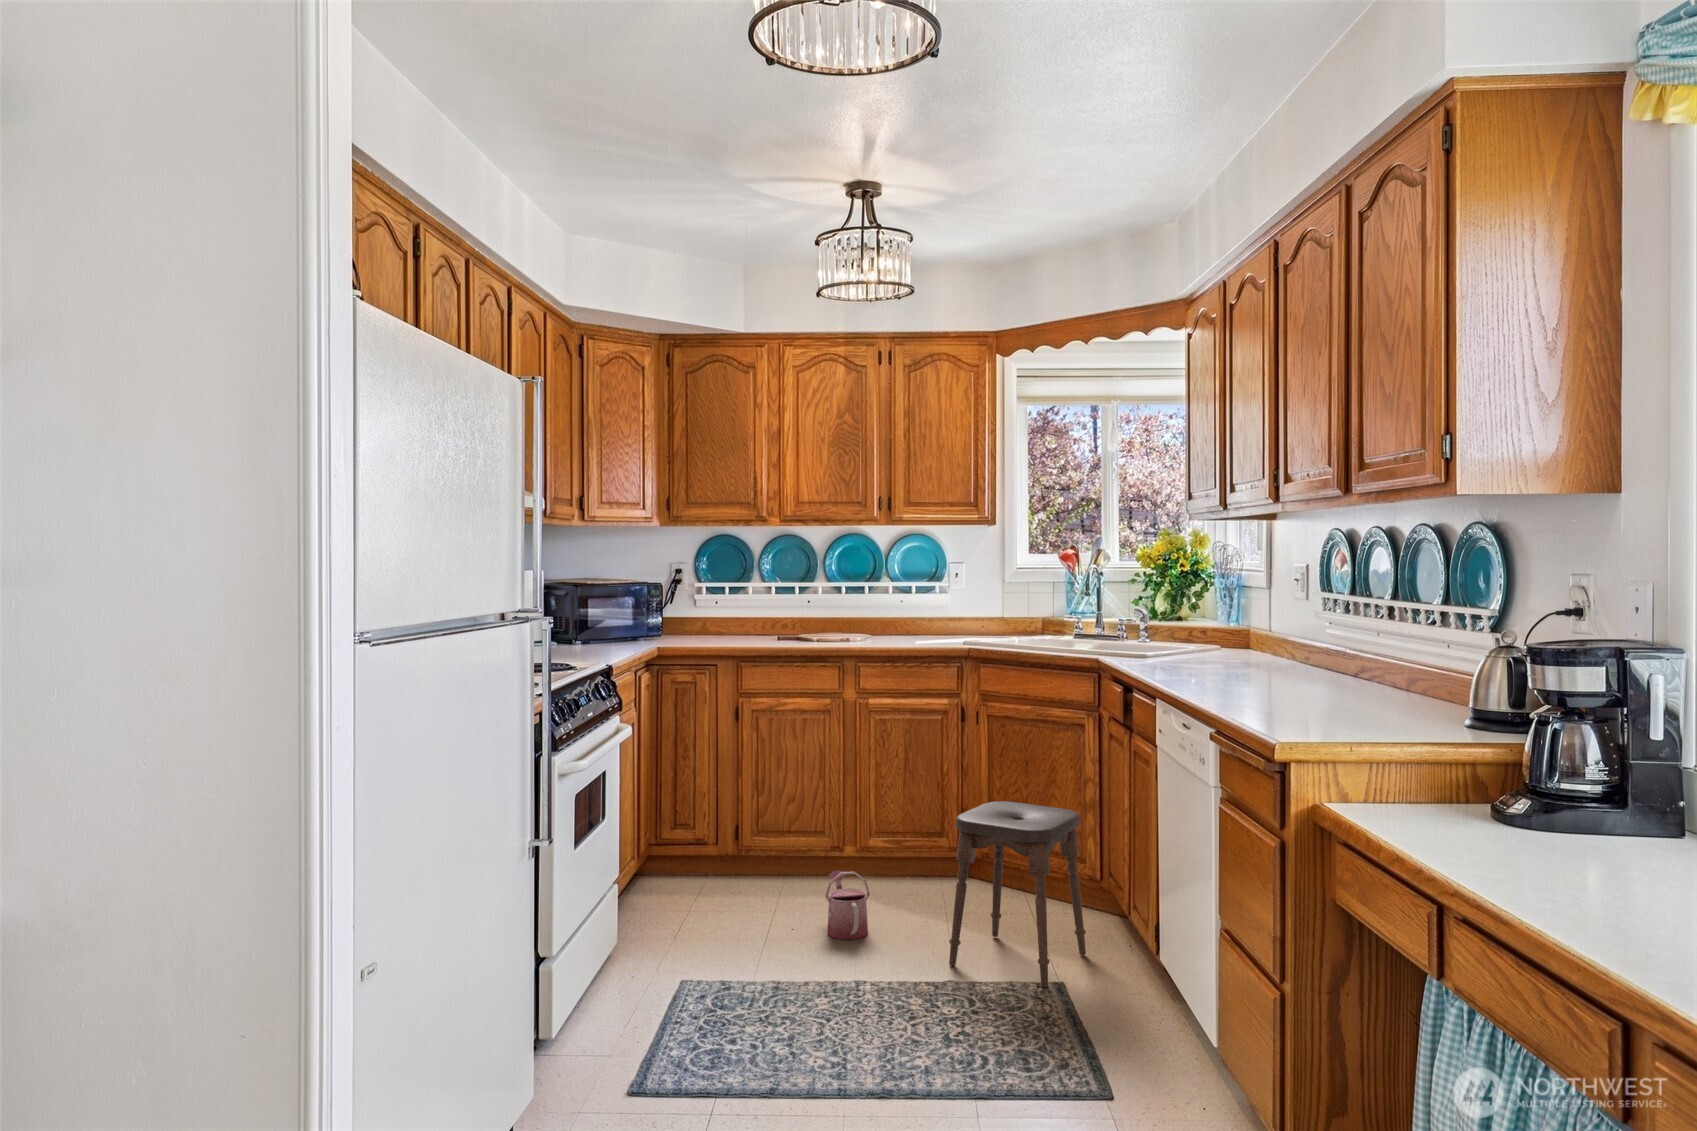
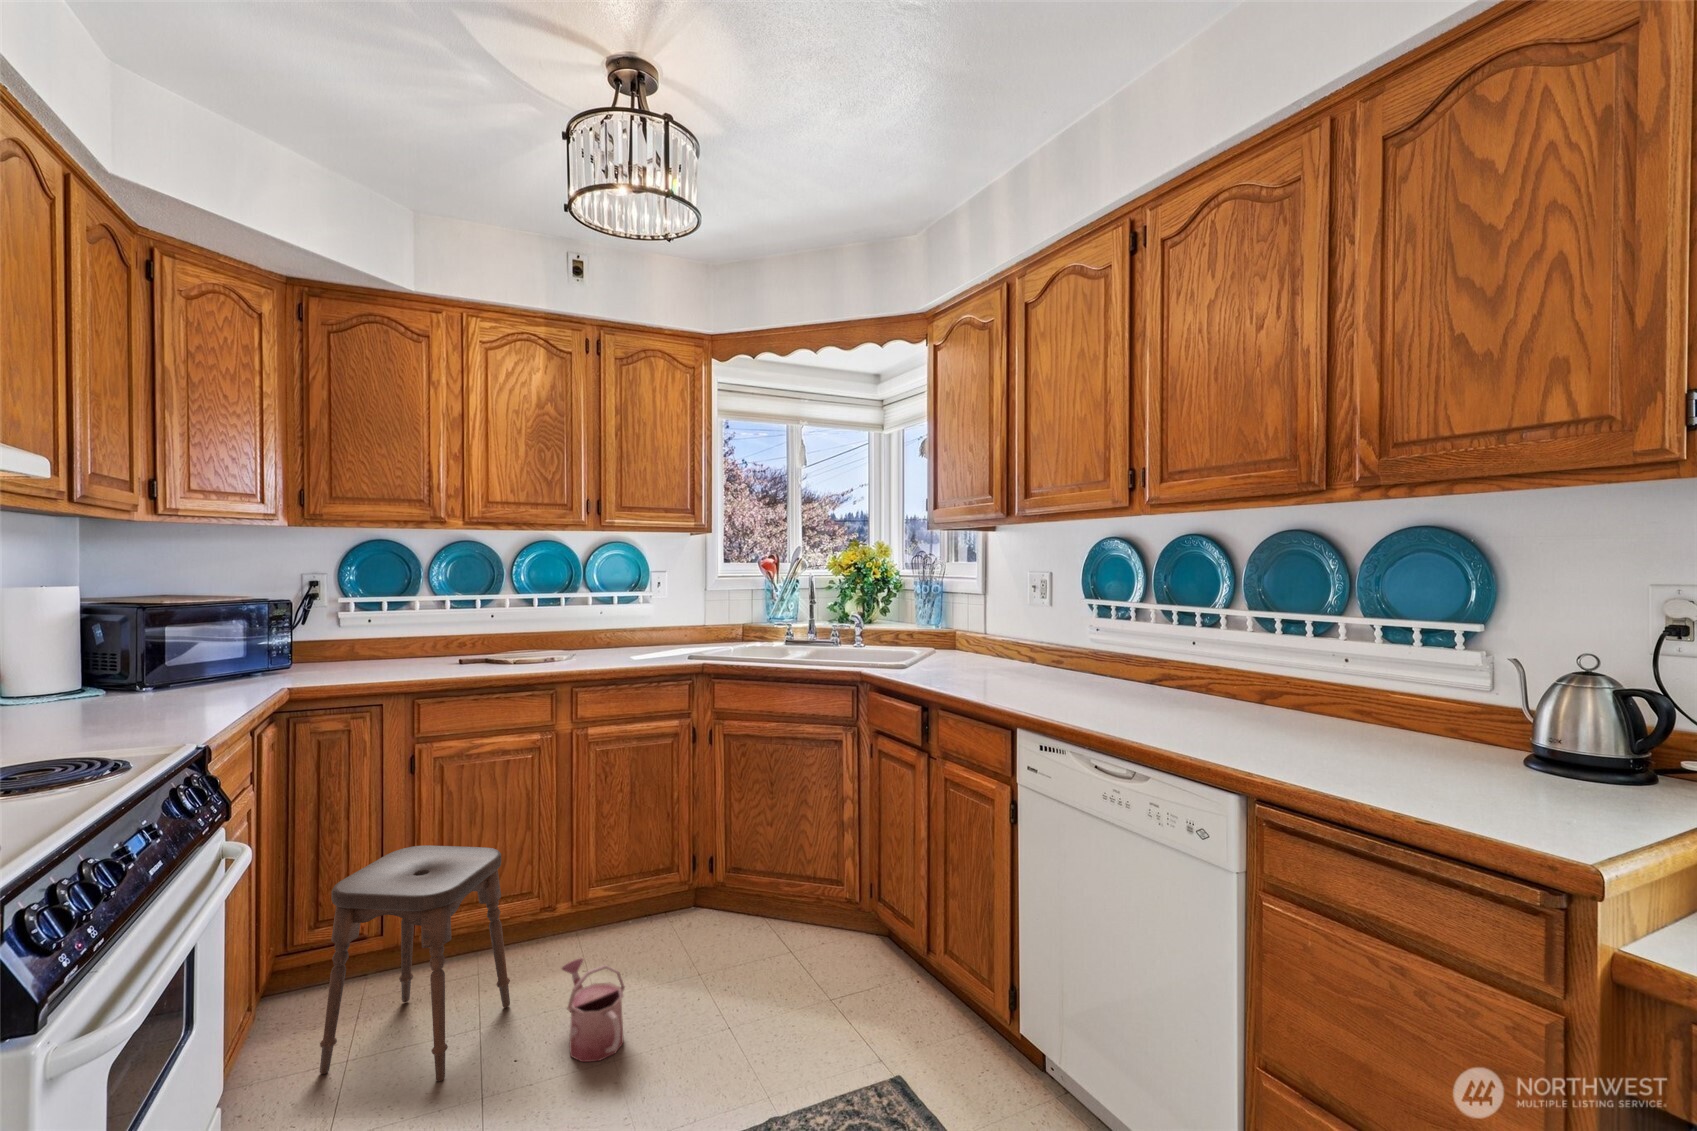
stool: present [949,801,1086,987] -> present [320,845,510,1081]

